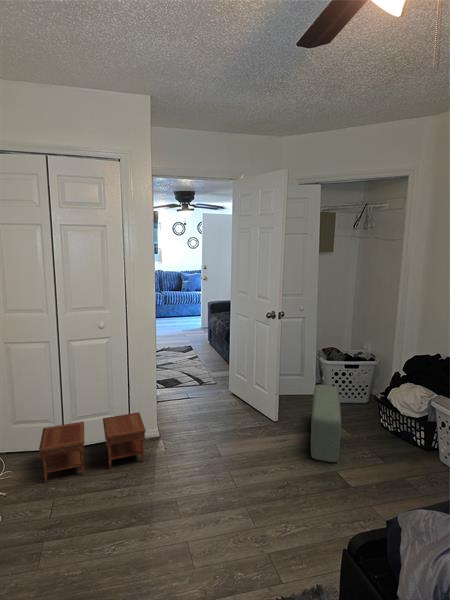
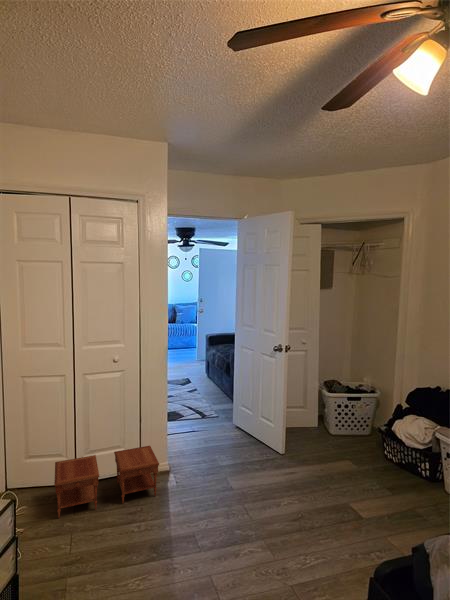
pouf: present [311,385,341,462] -> none [320,417,350,494]

